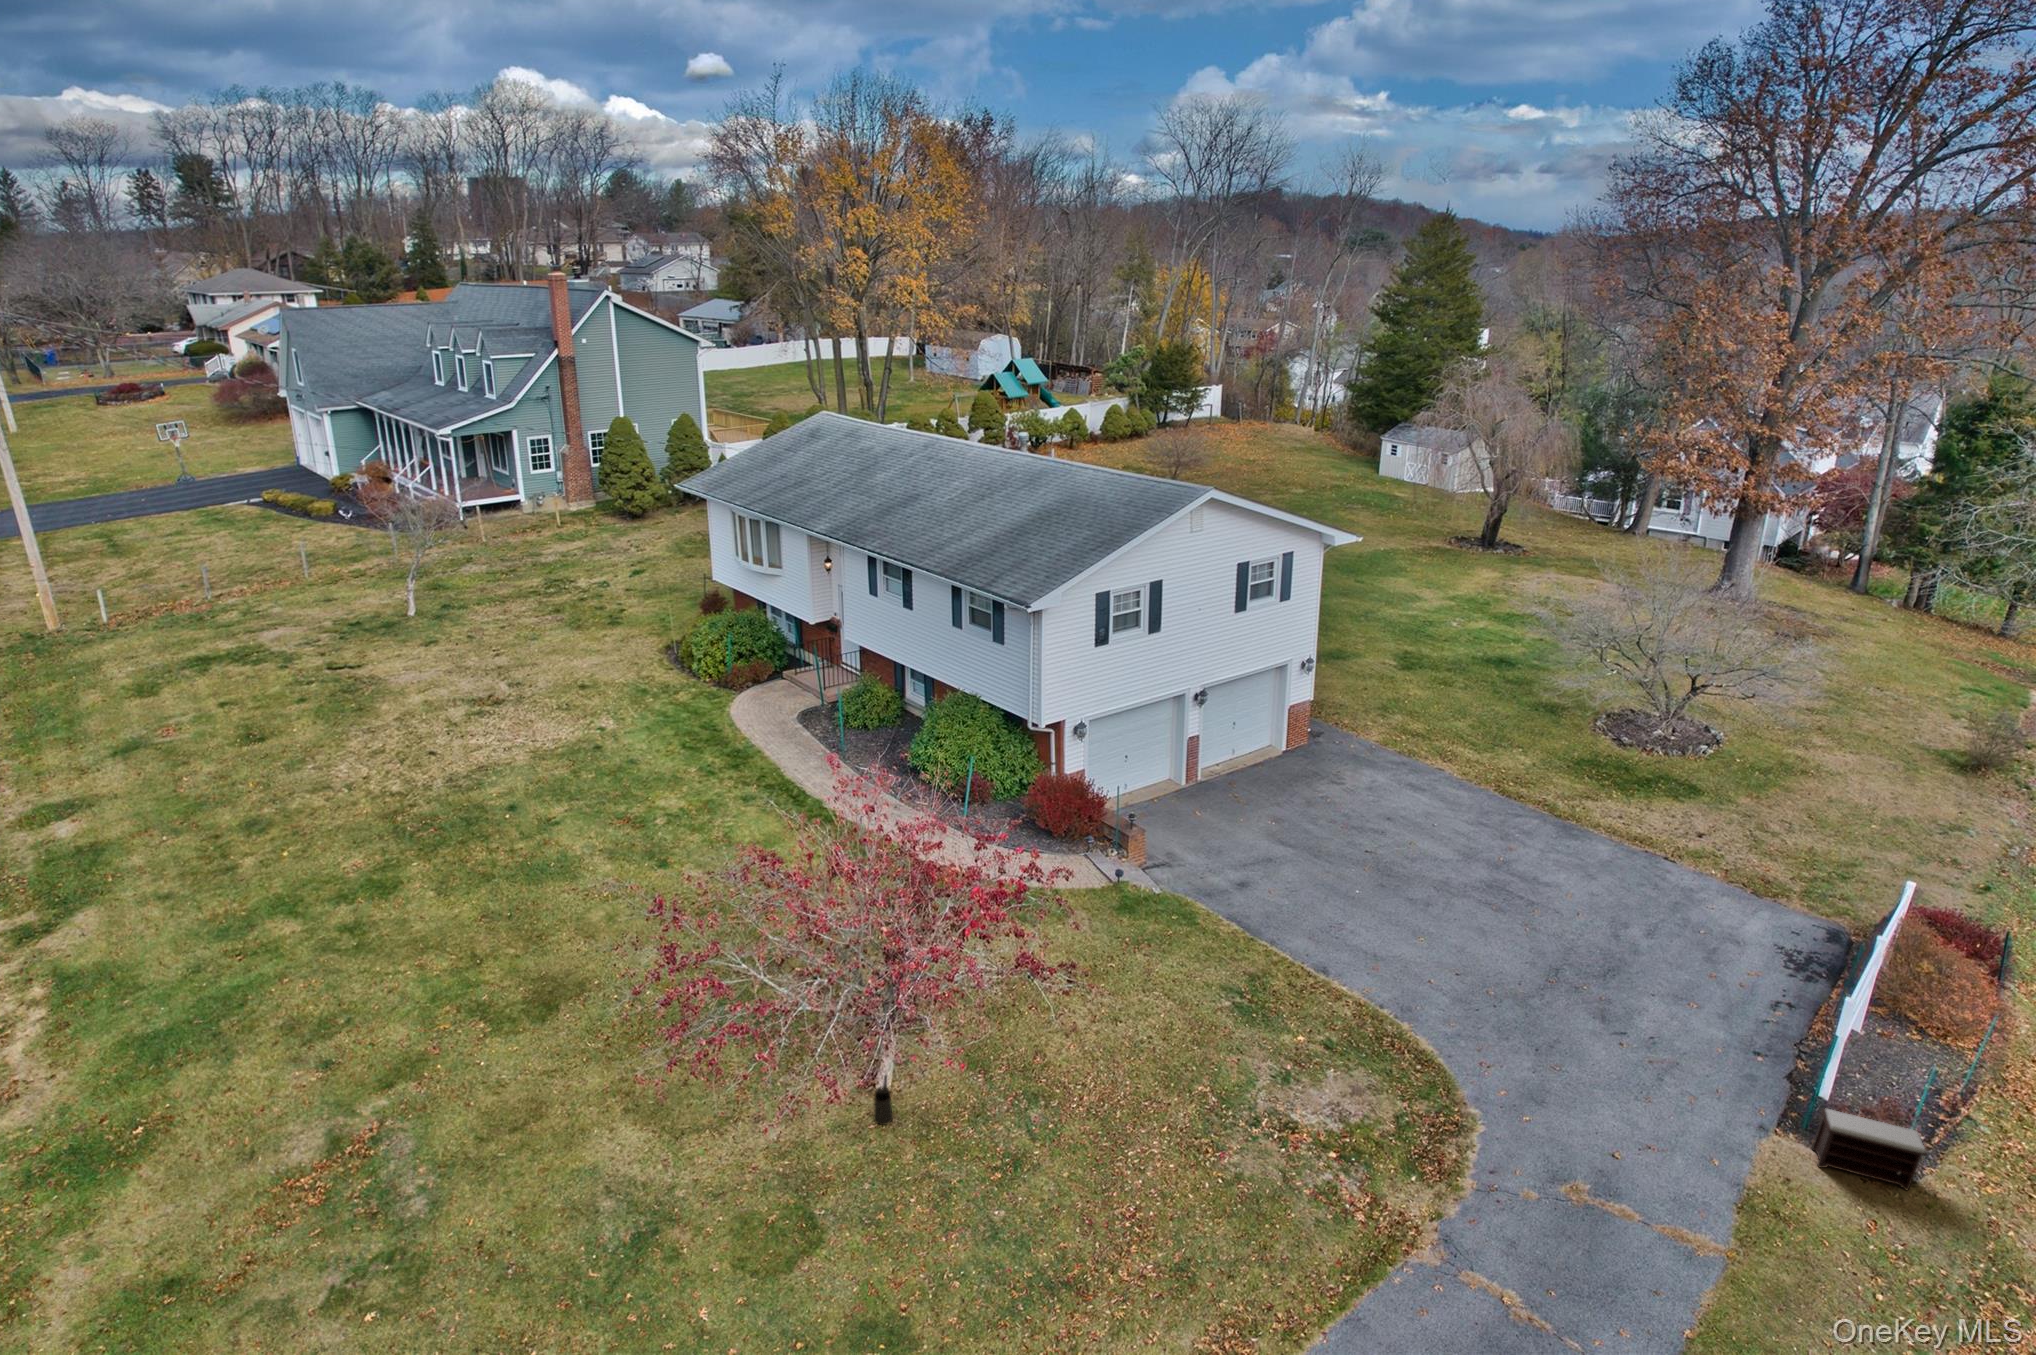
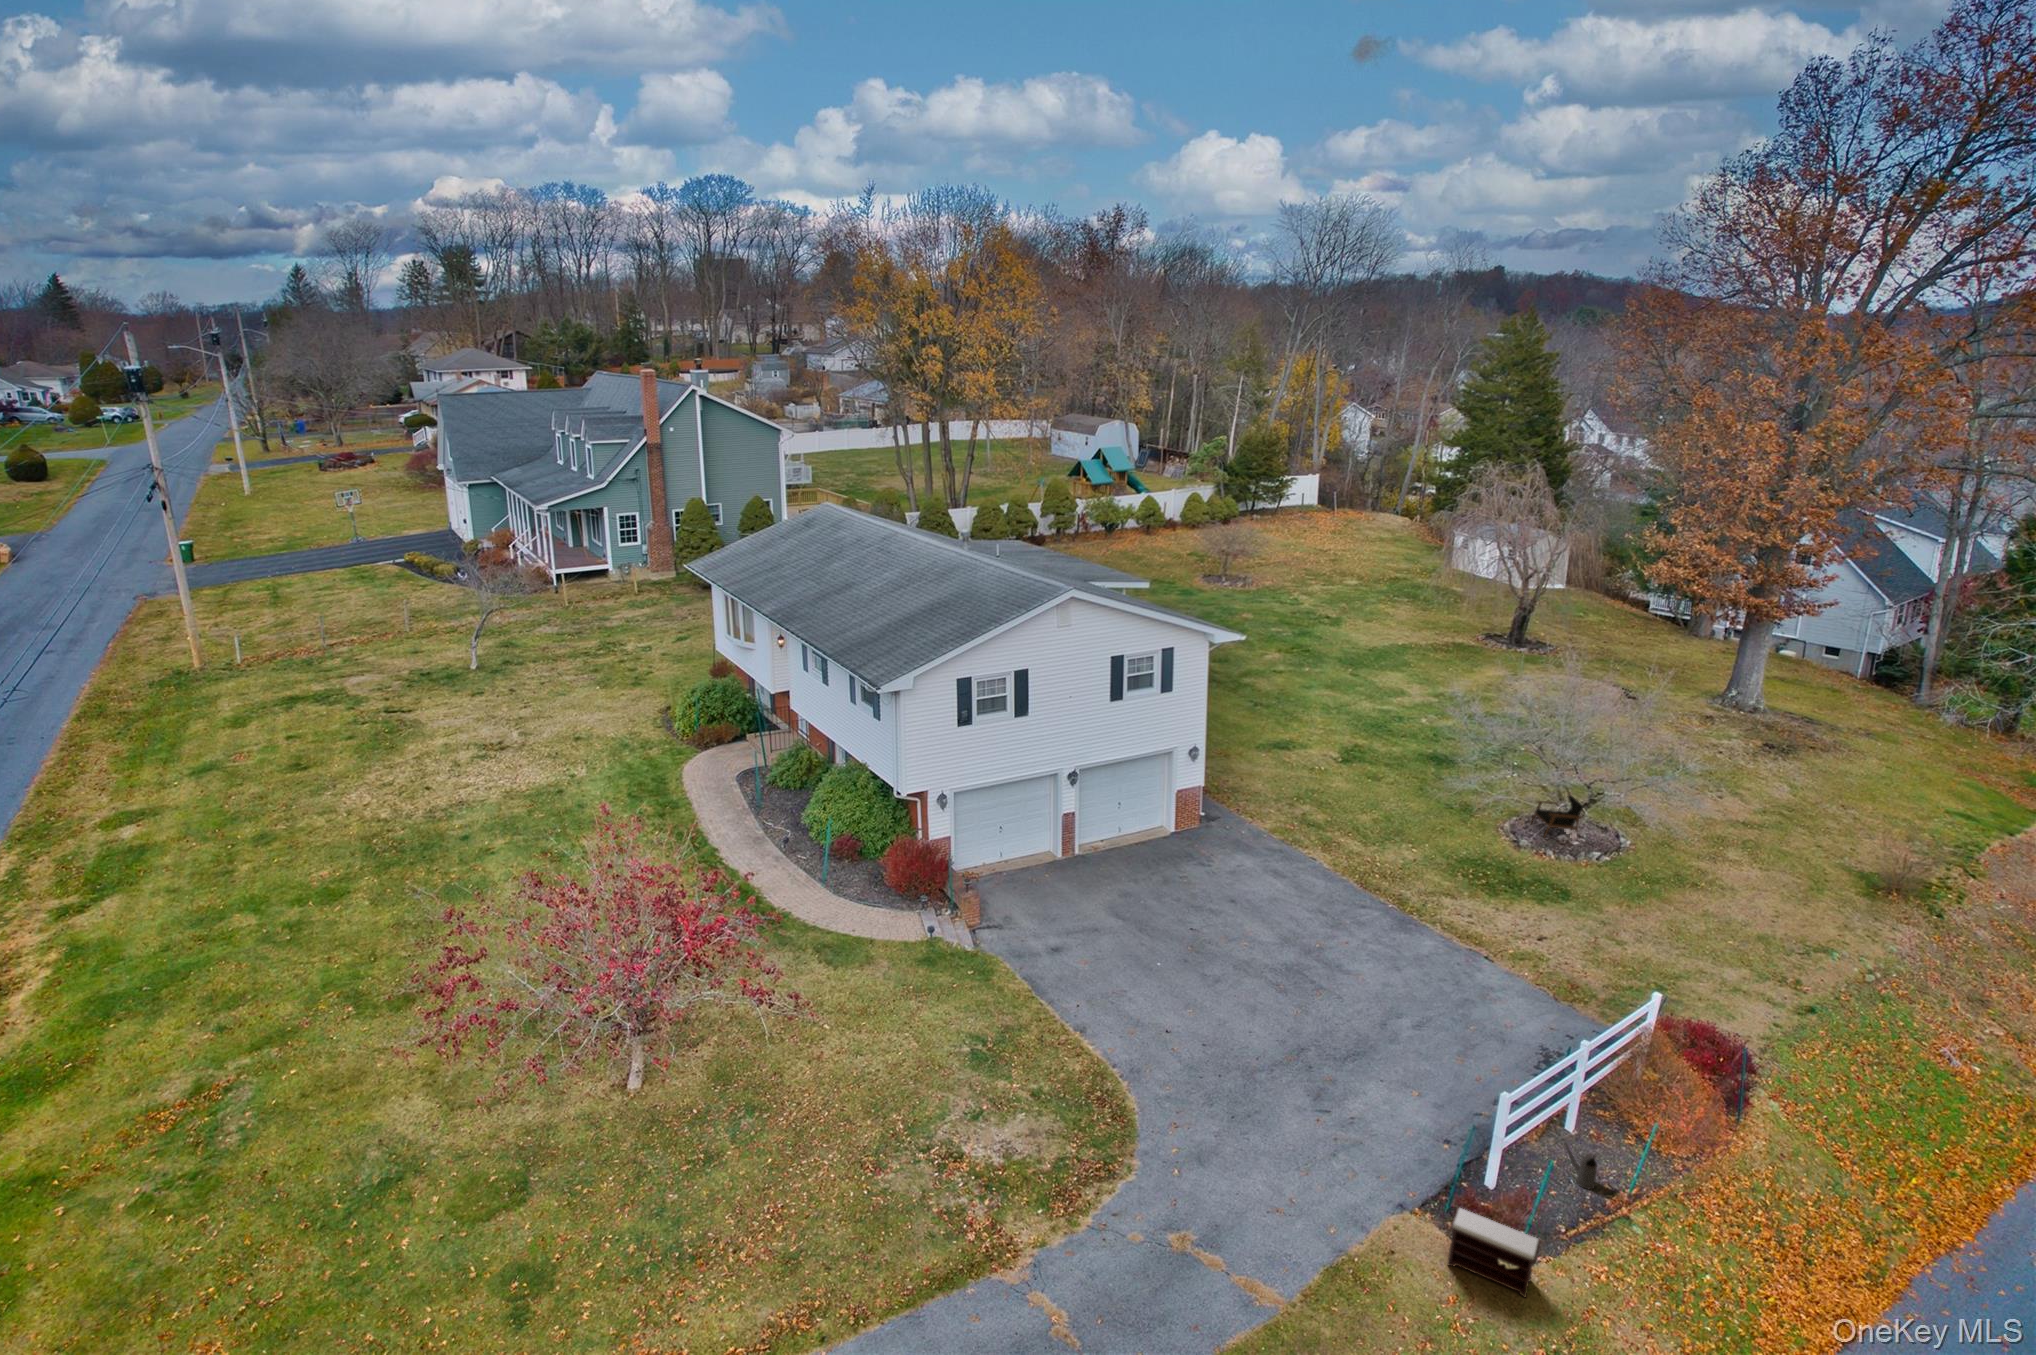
armchair: none [1608,687,1667,731] -> present [1531,795,1584,837]
watering can: present [874,1076,893,1125] -> present [1564,1142,1597,1189]

